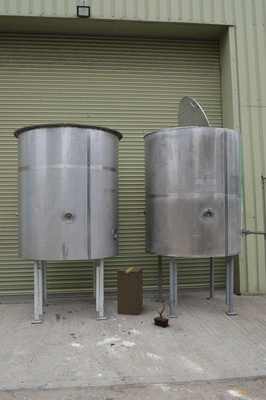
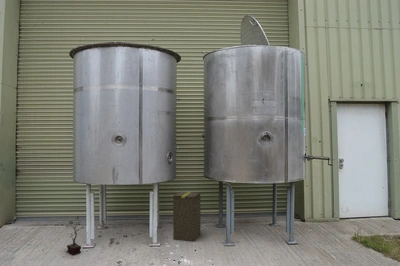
potted plant: present [150,290,175,327] -> present [66,217,82,255]

